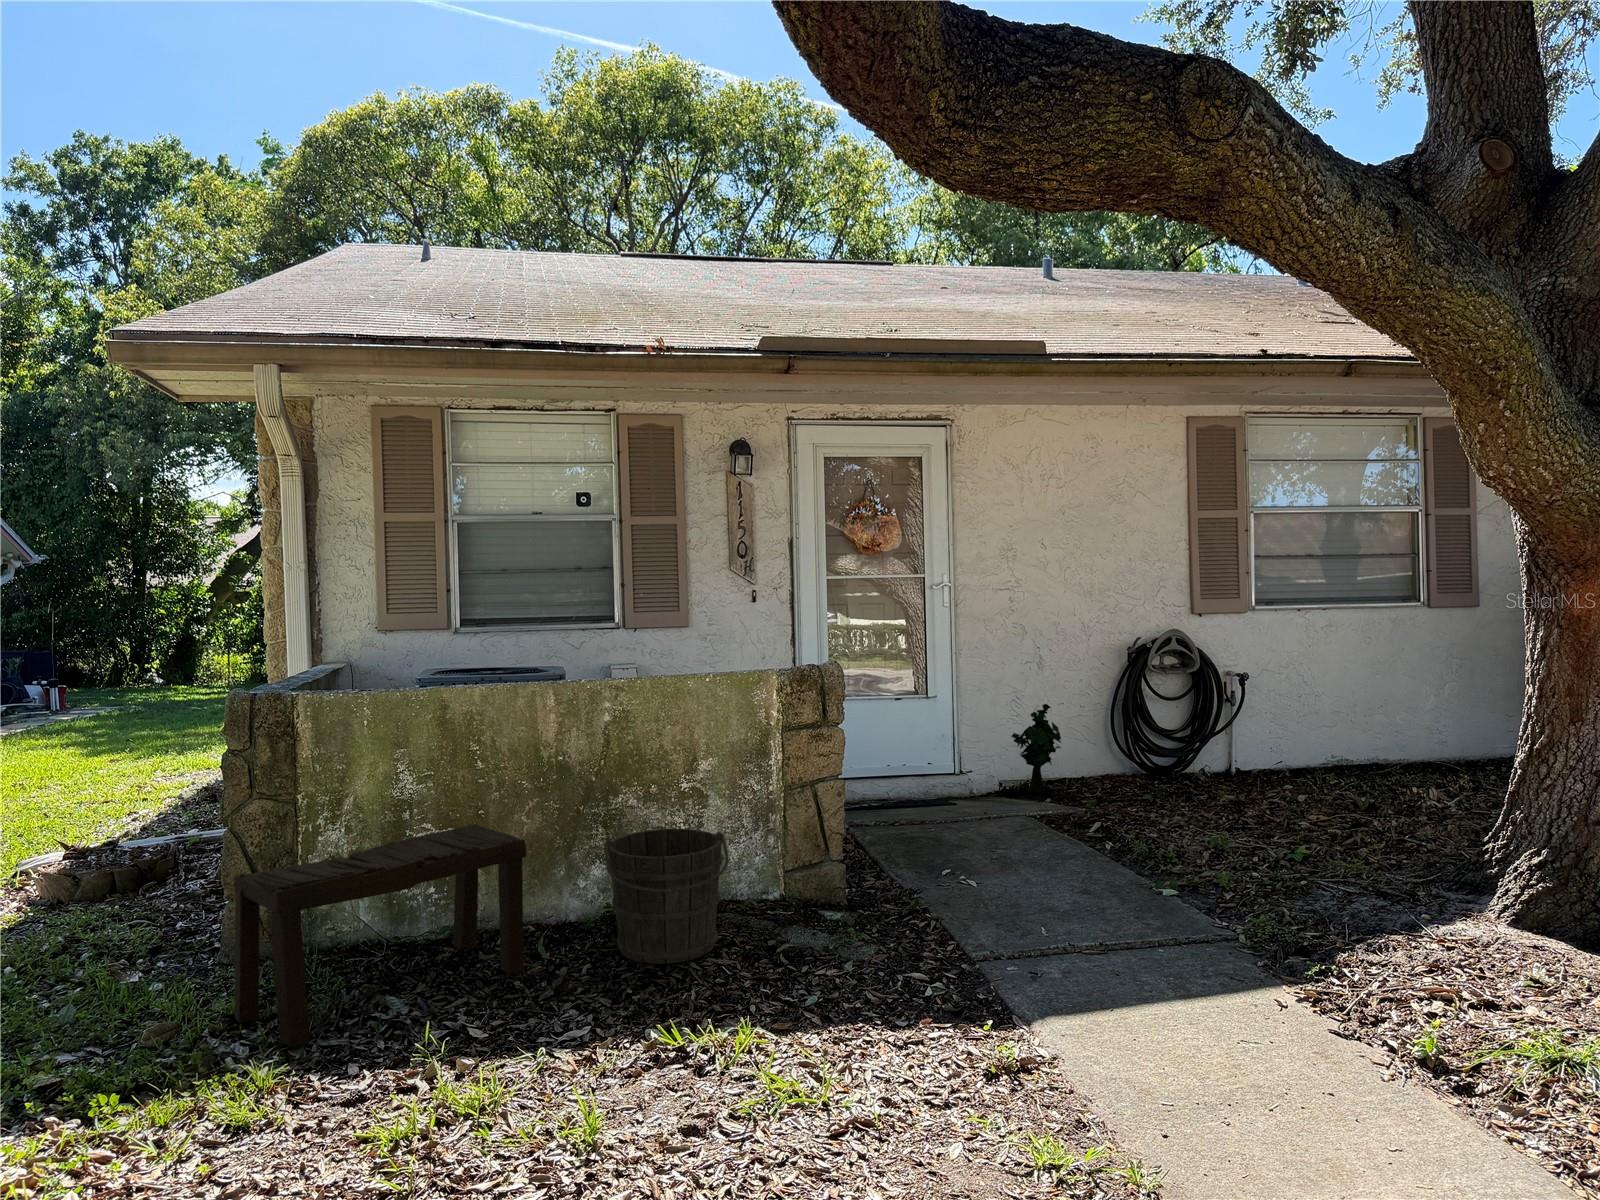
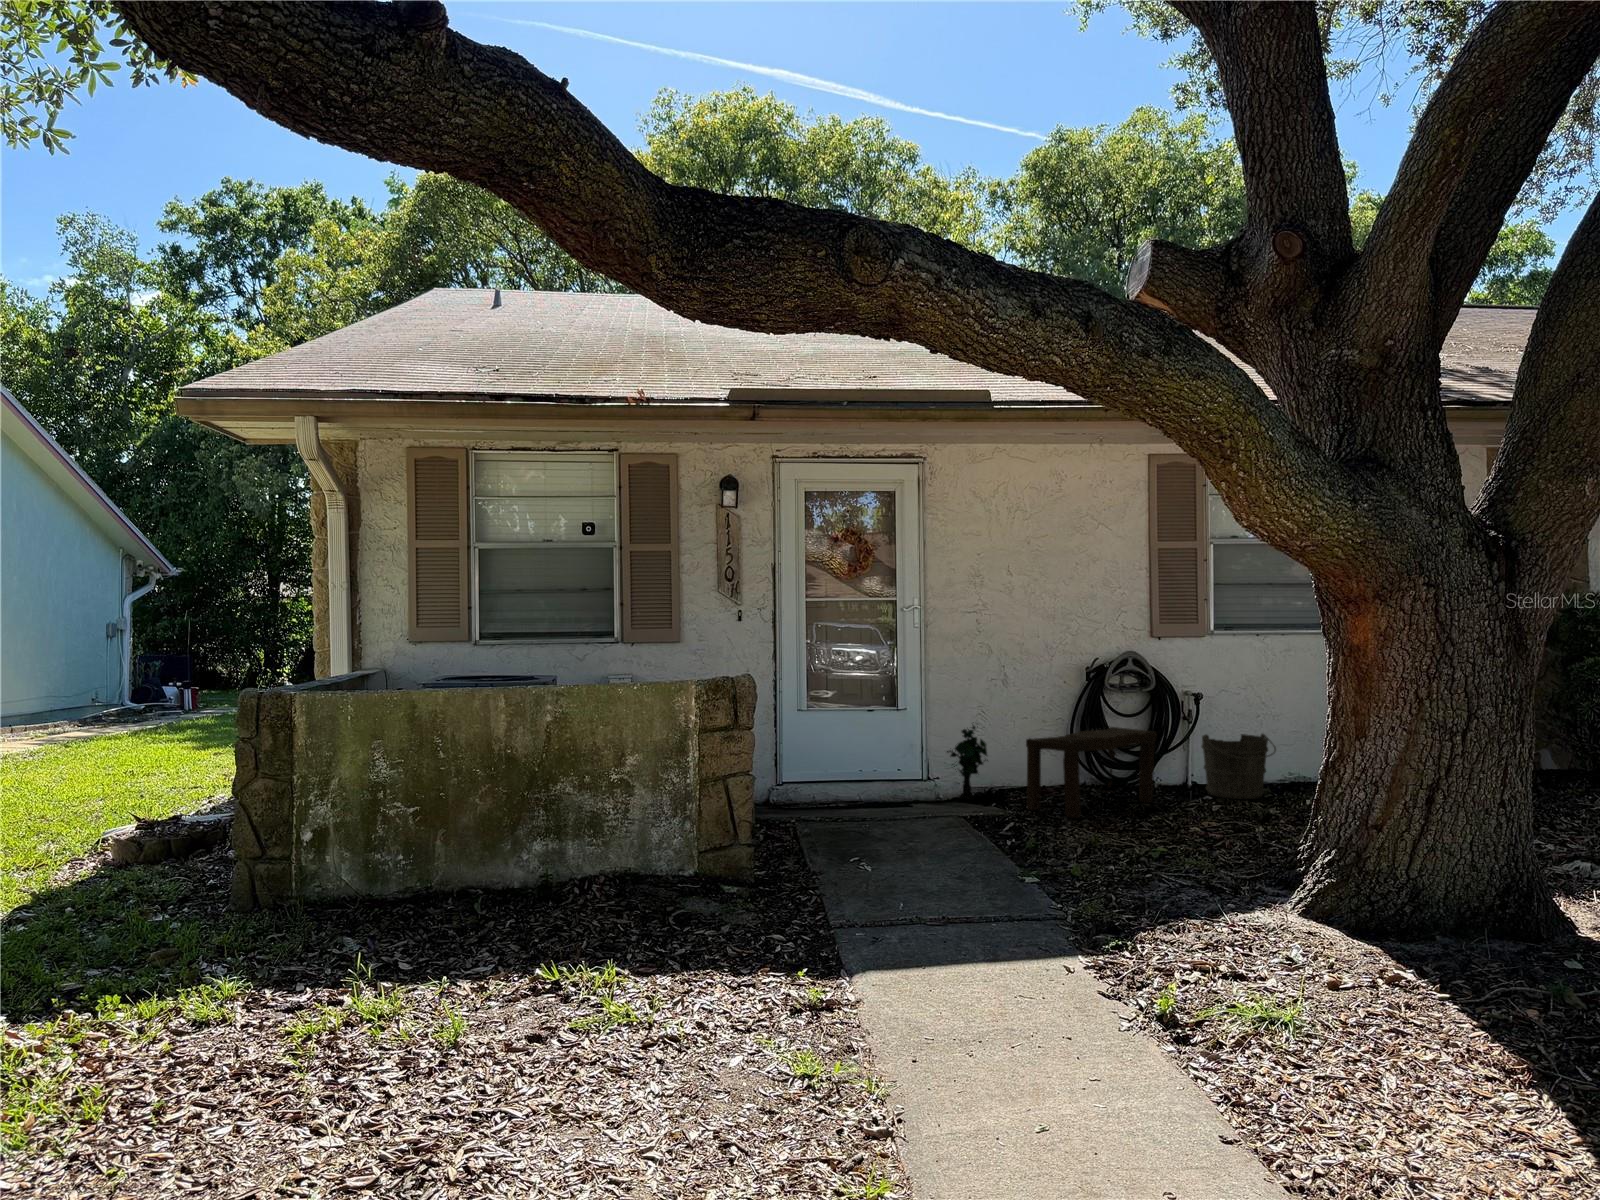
bench: present [234,824,526,1048] -> present [1026,727,1157,818]
bucket: present [605,829,729,964] -> present [1202,734,1276,799]

